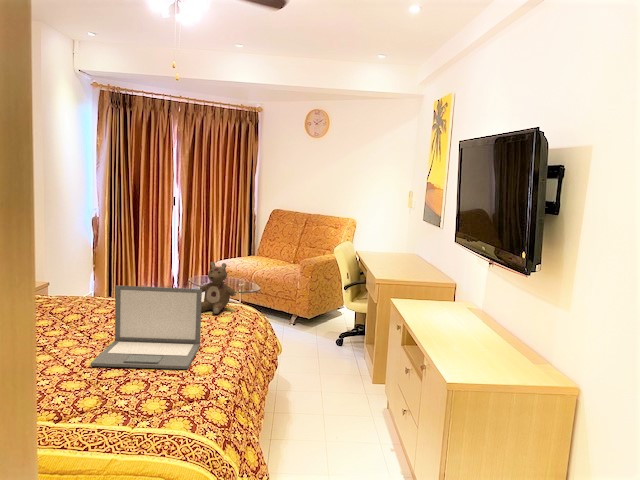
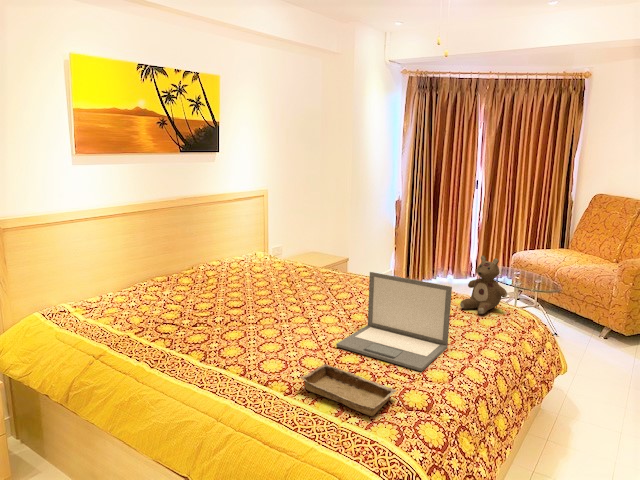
tray: none [72,382,177,416] -> present [300,364,397,417]

